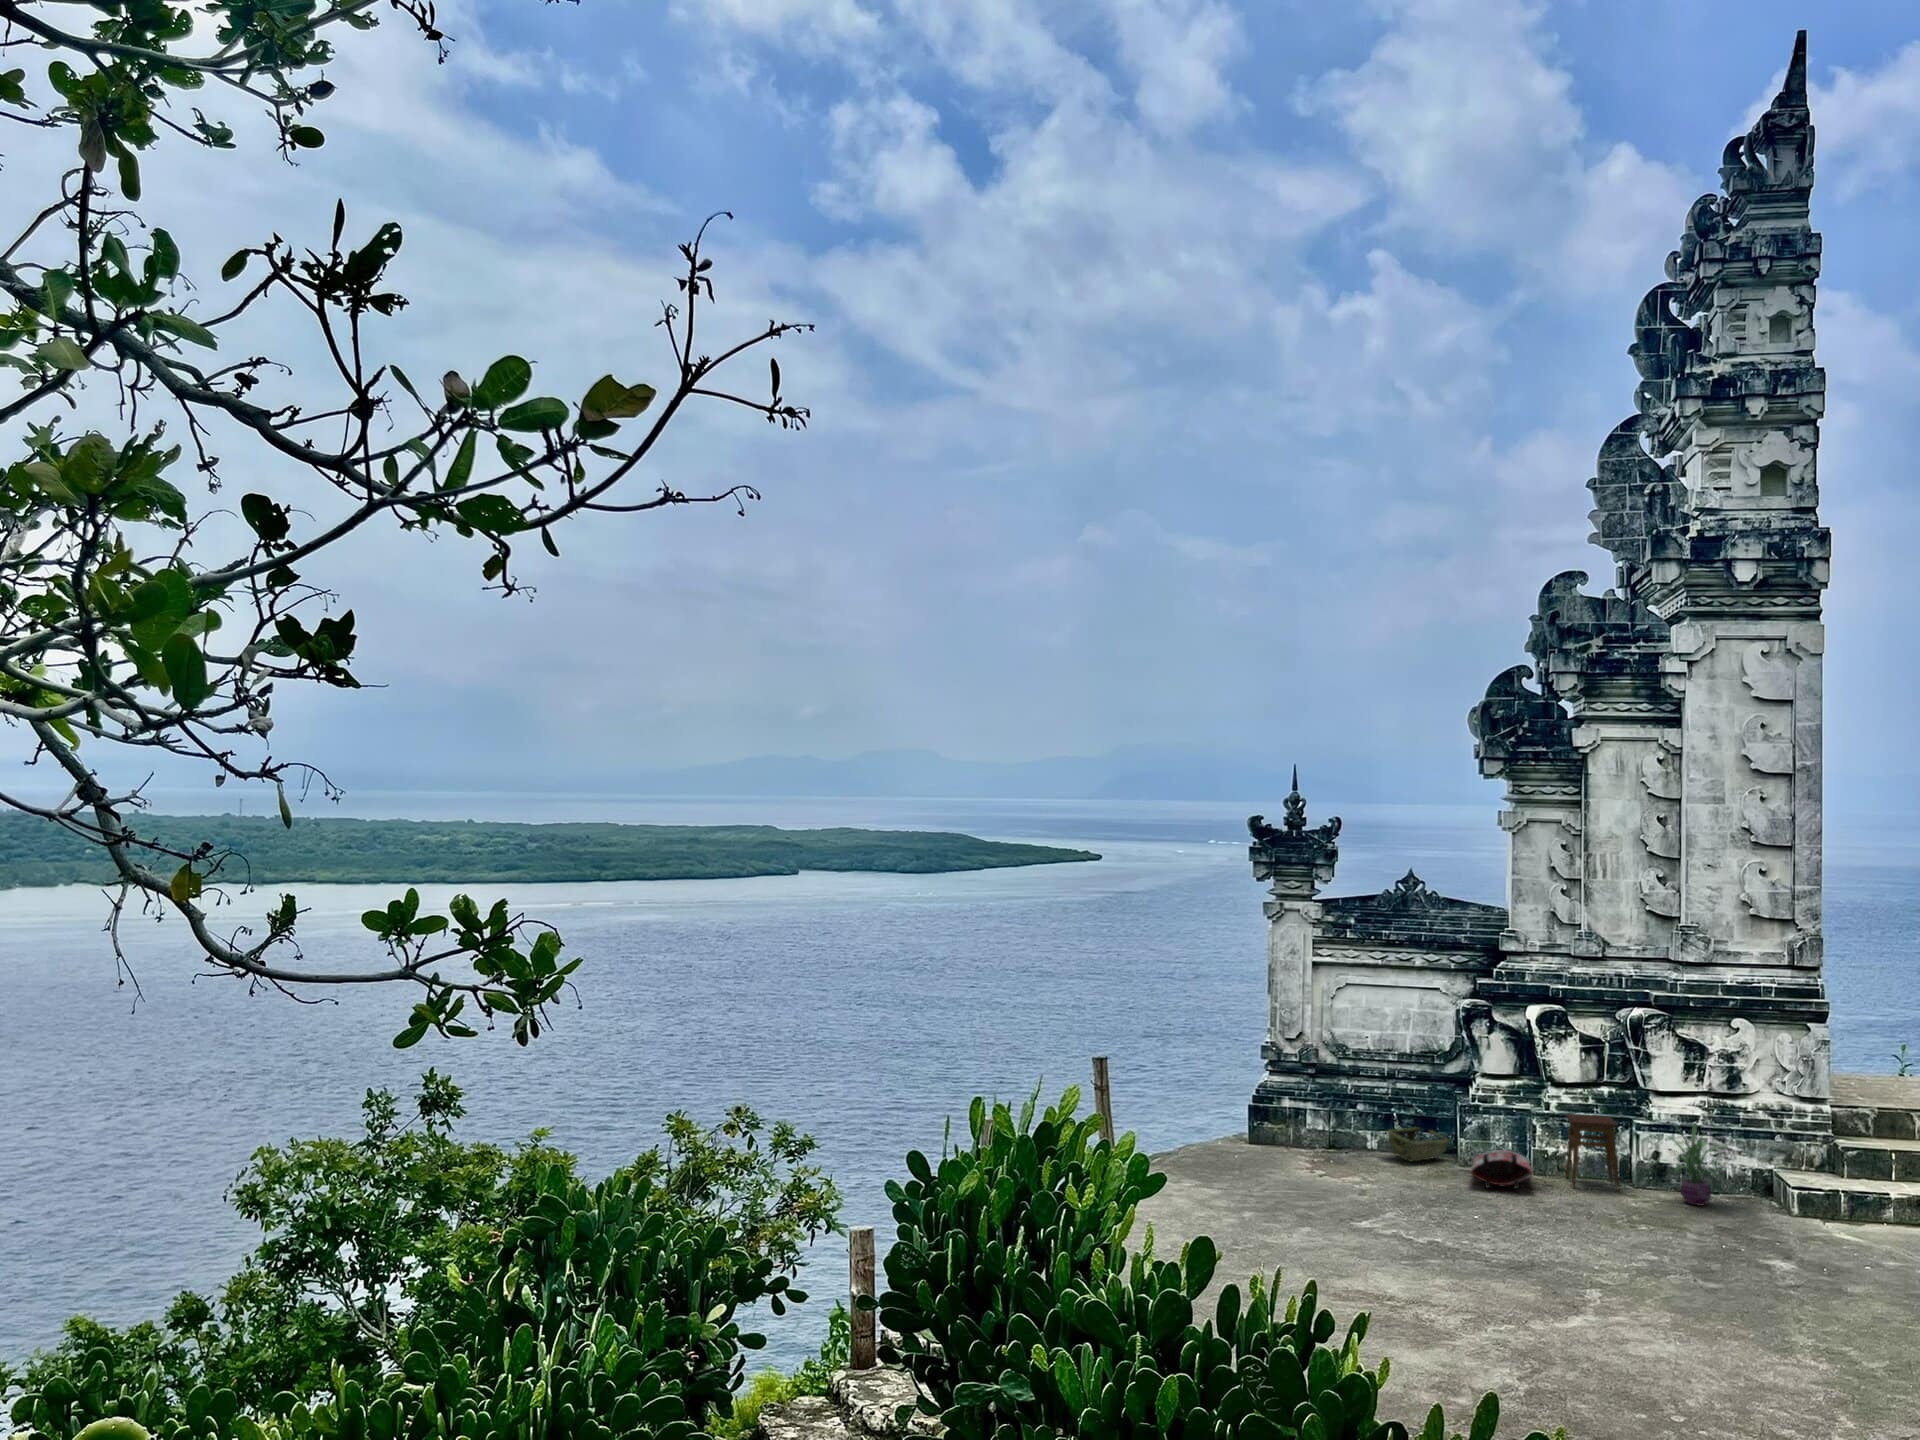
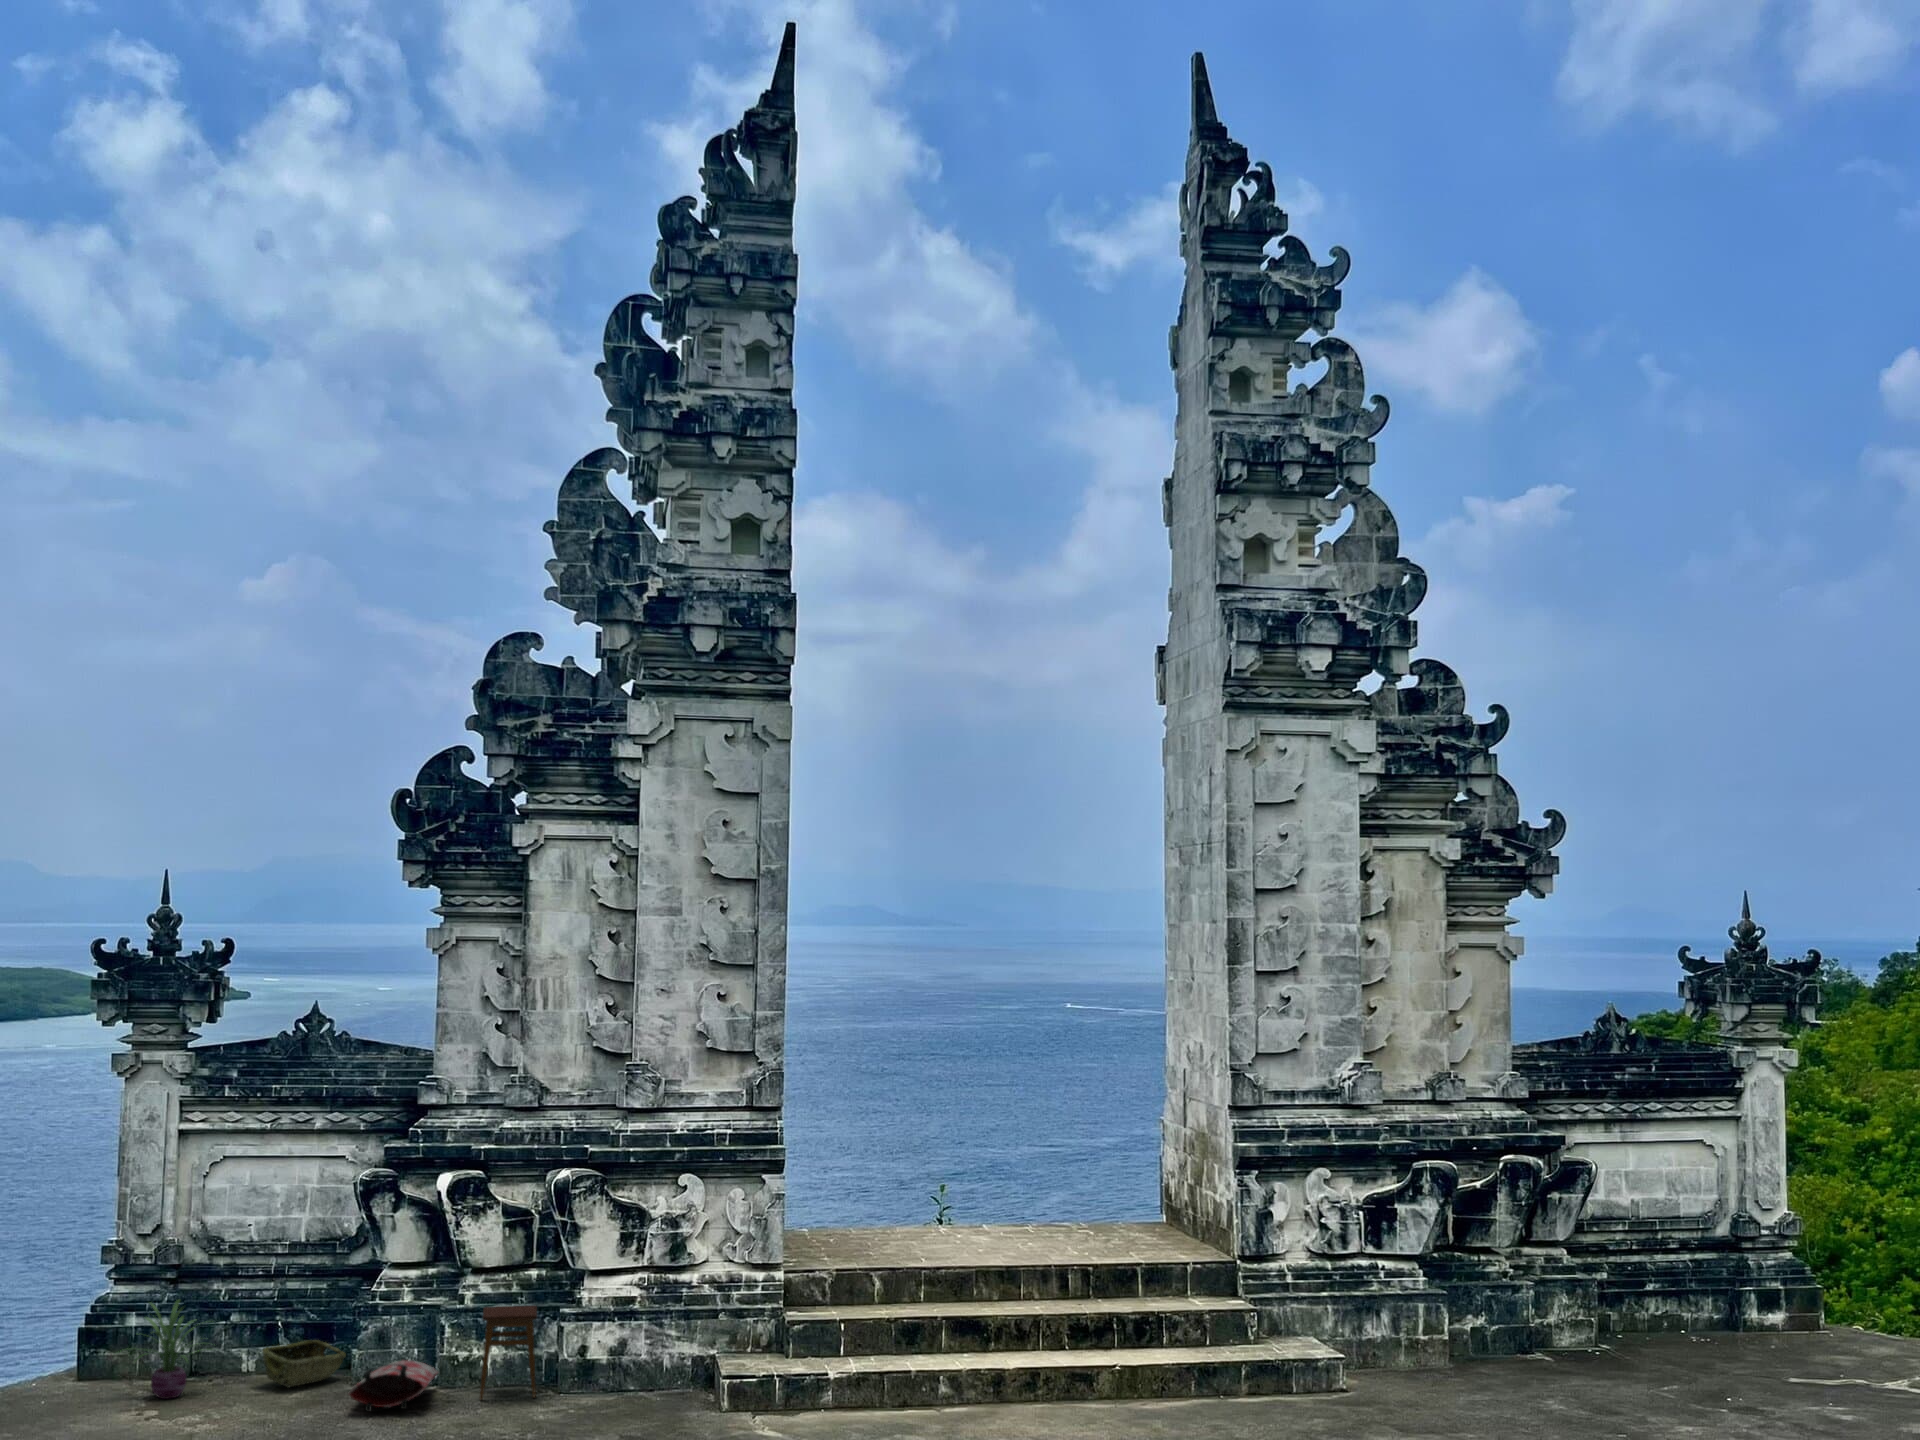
decorative plant: present [1667,1124,1725,1205] -> present [135,1300,198,1399]

